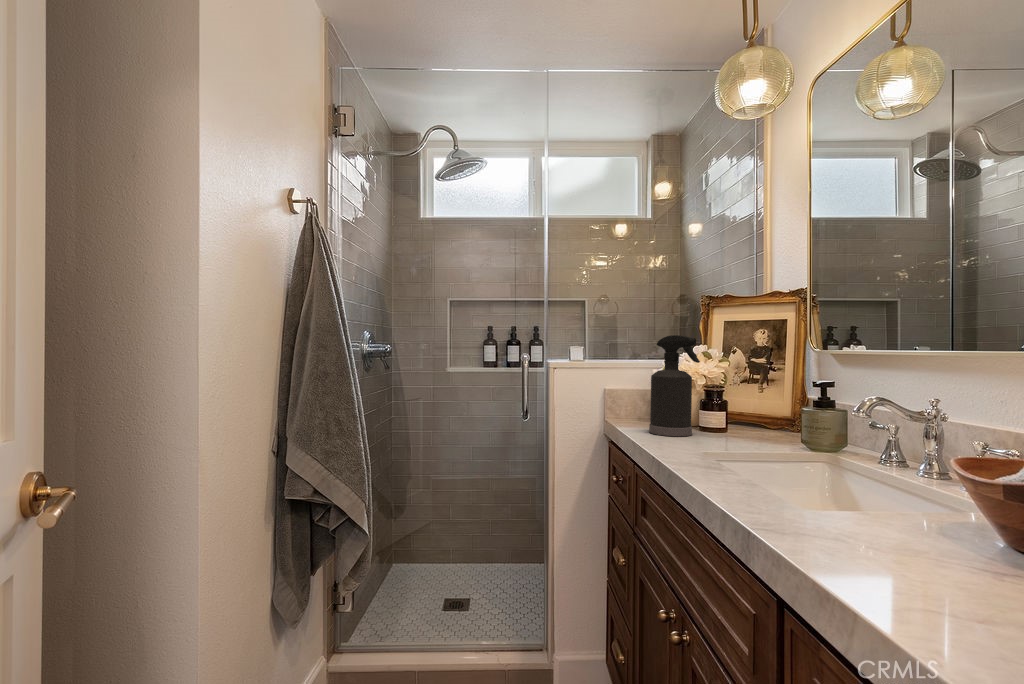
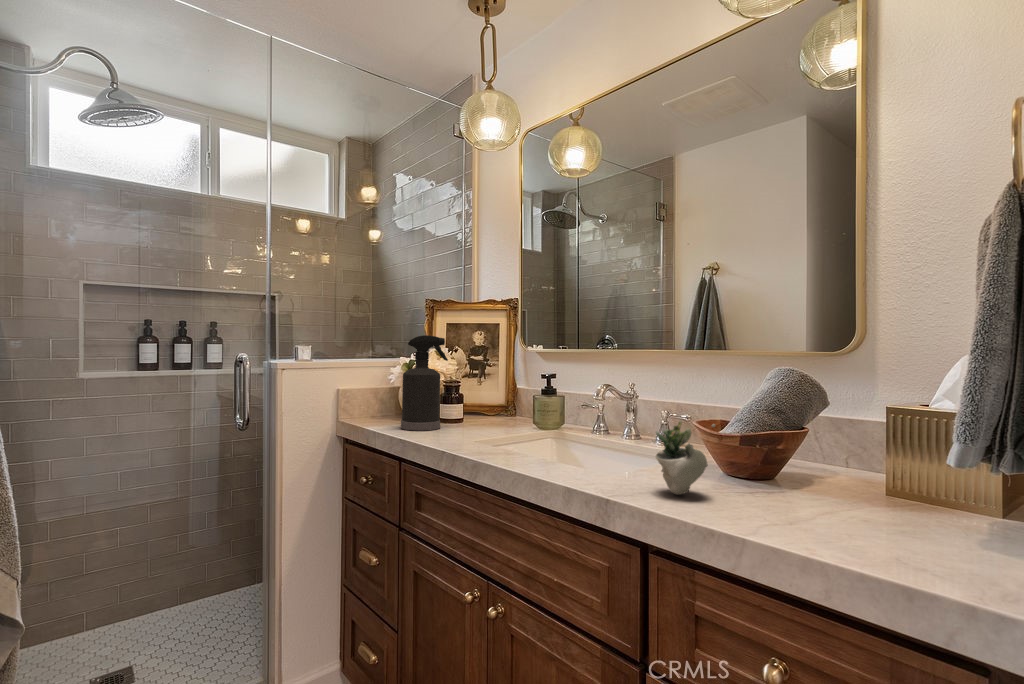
succulent plant: none [815,447,903,549] -> present [656,421,715,495]

